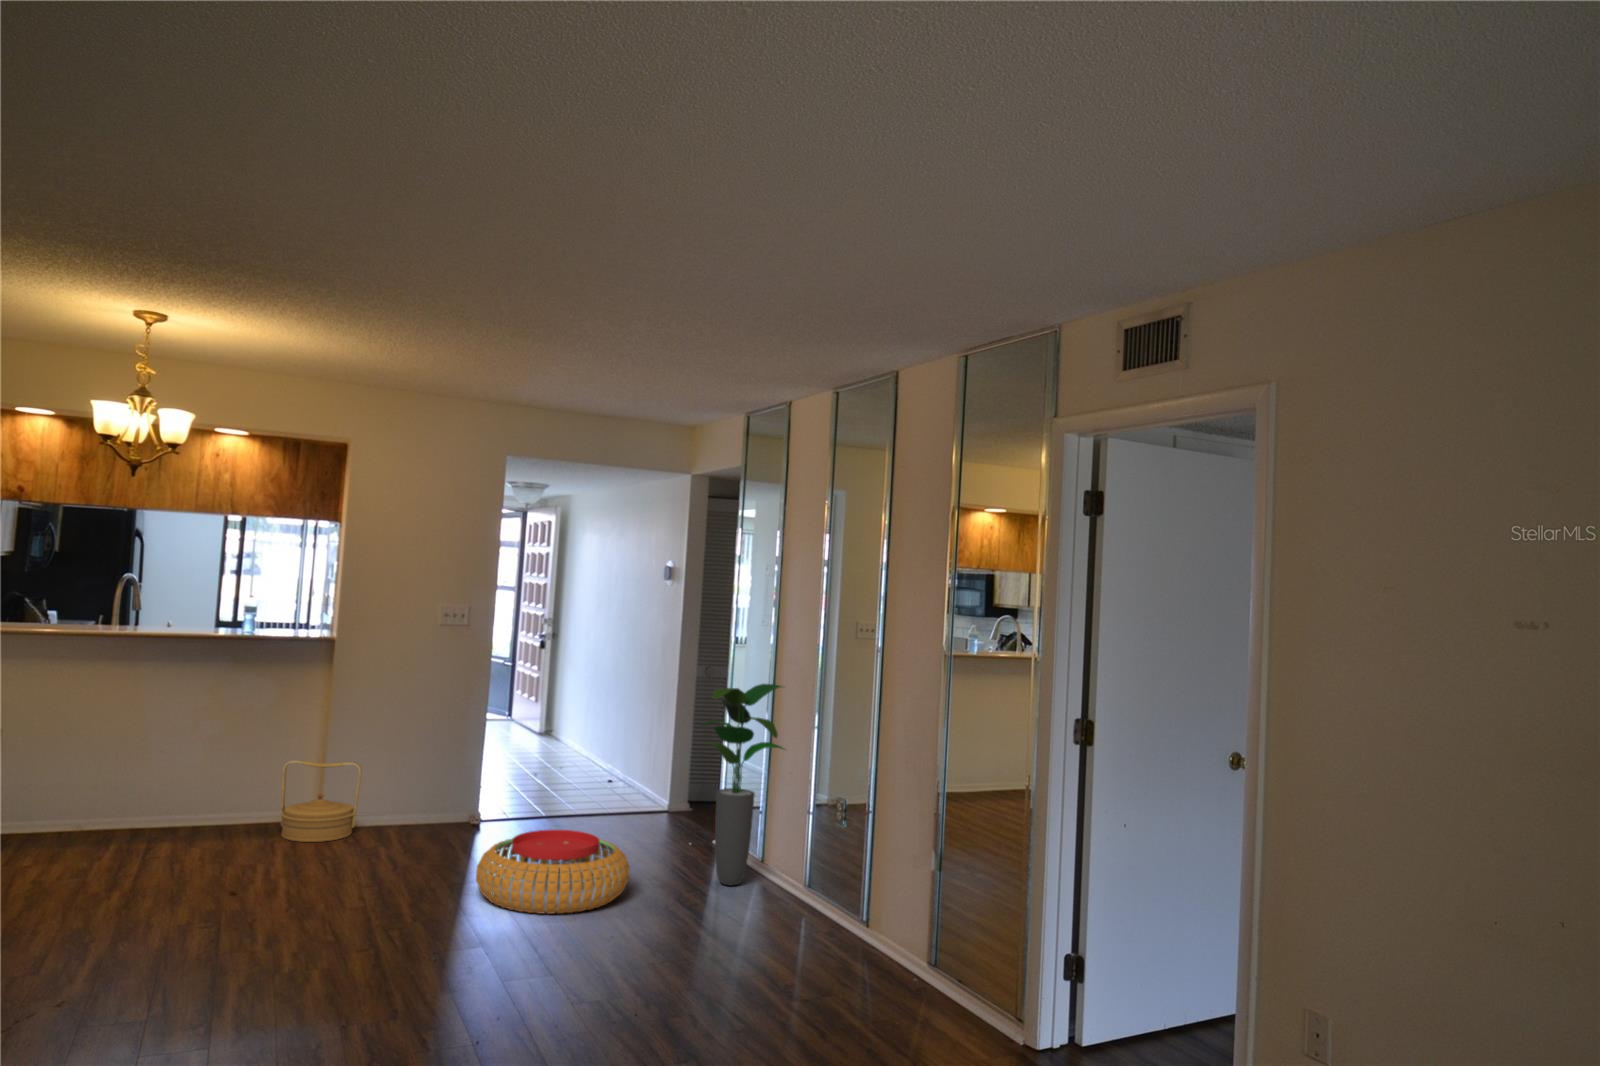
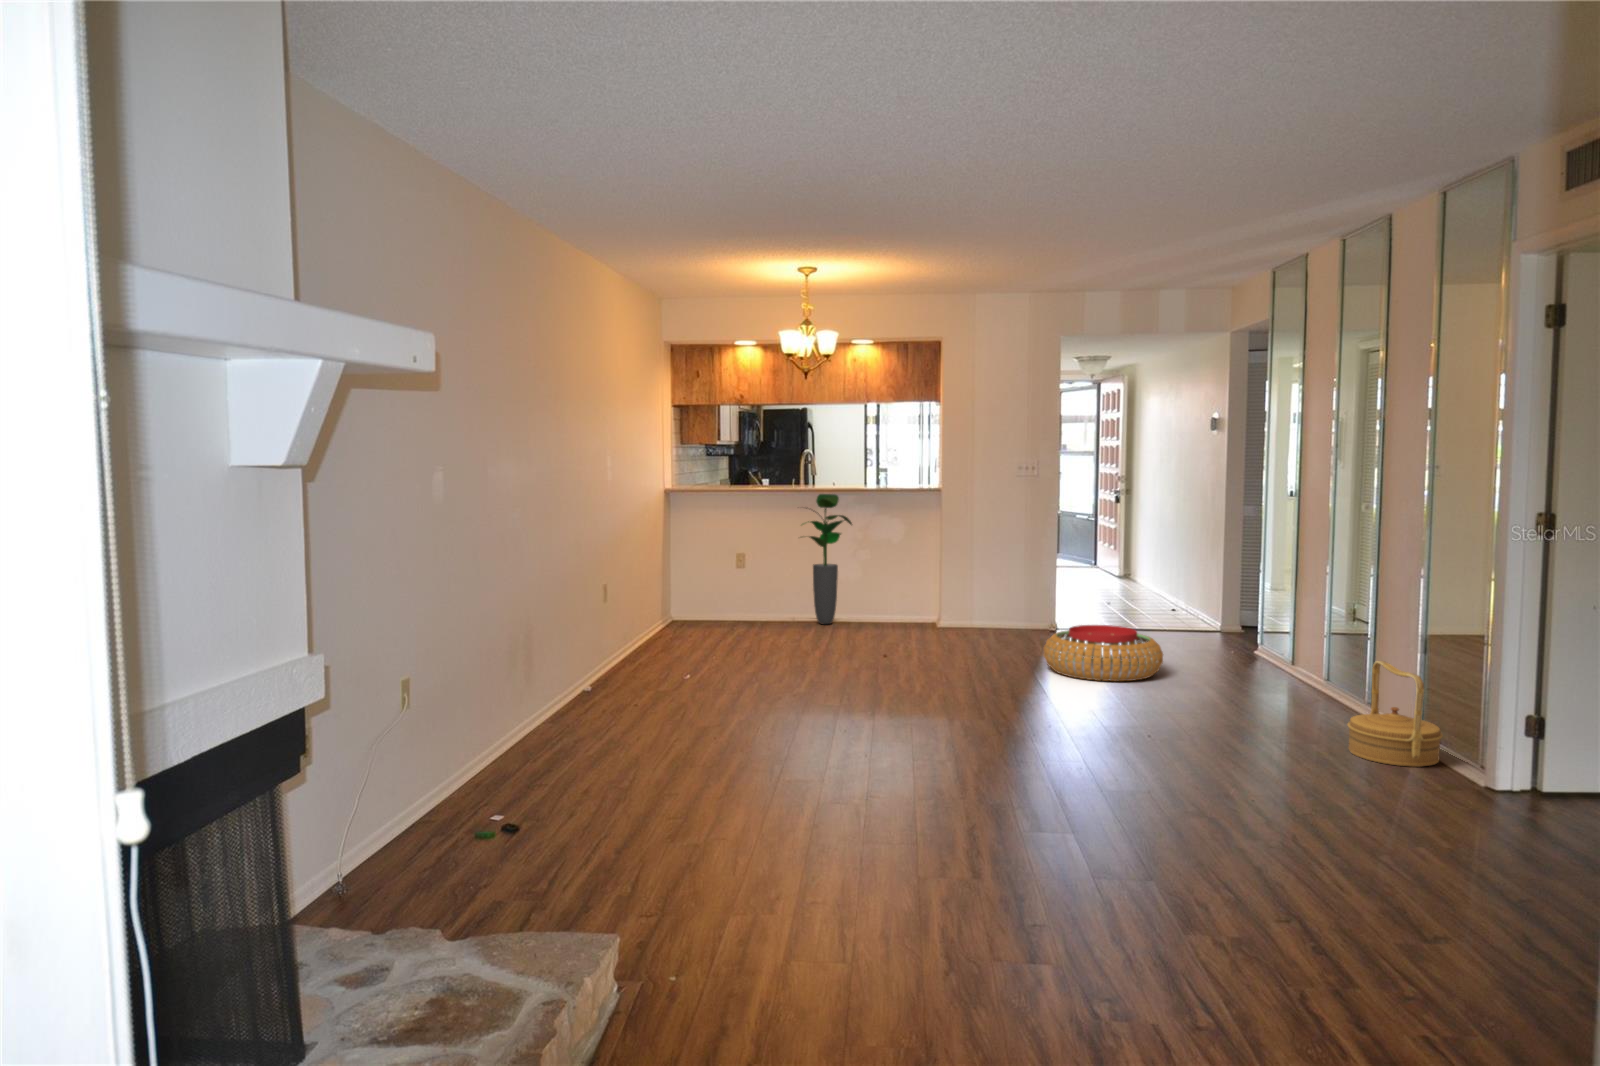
potted plant: present [702,684,785,885] -> present [809,494,852,624]
woven basket: present [281,760,362,842] -> present [1348,661,1443,767]

